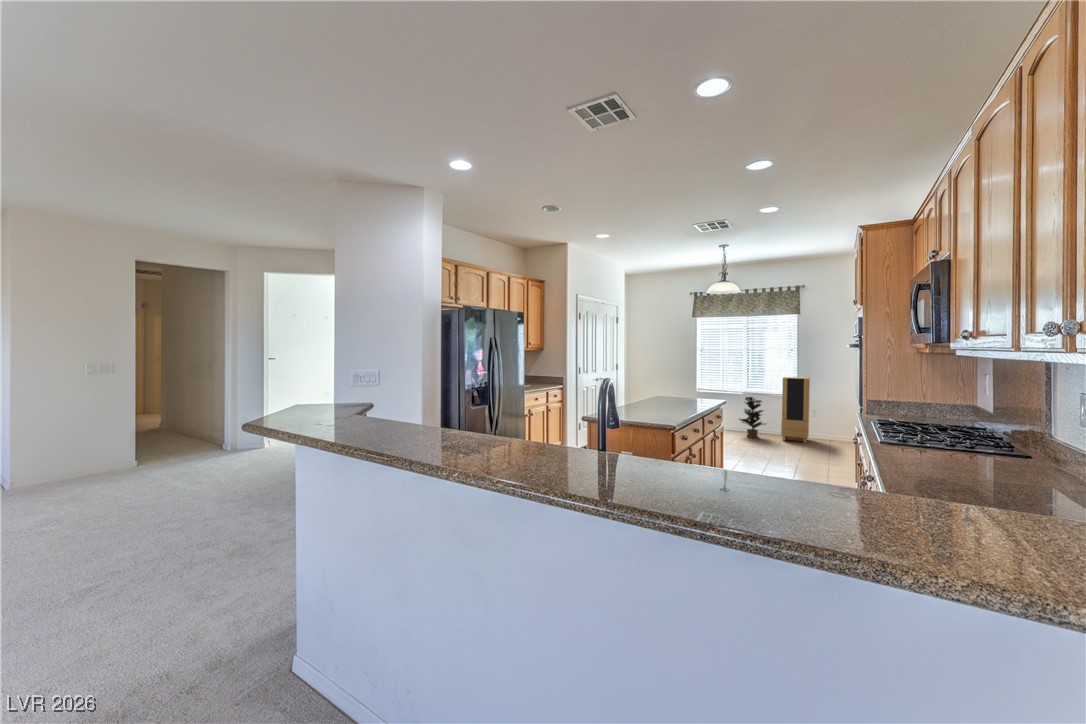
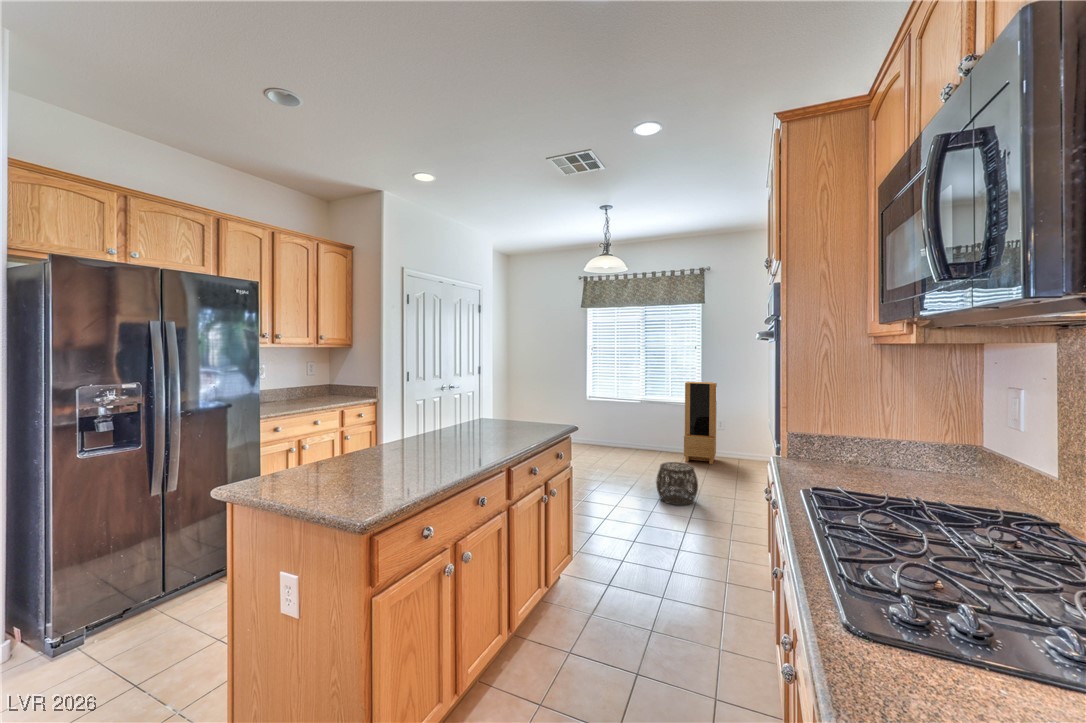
potted plant: present [739,397,765,438] -> none [634,407,667,459]
woven basket: none [765,436,799,466] -> present [656,462,698,505]

